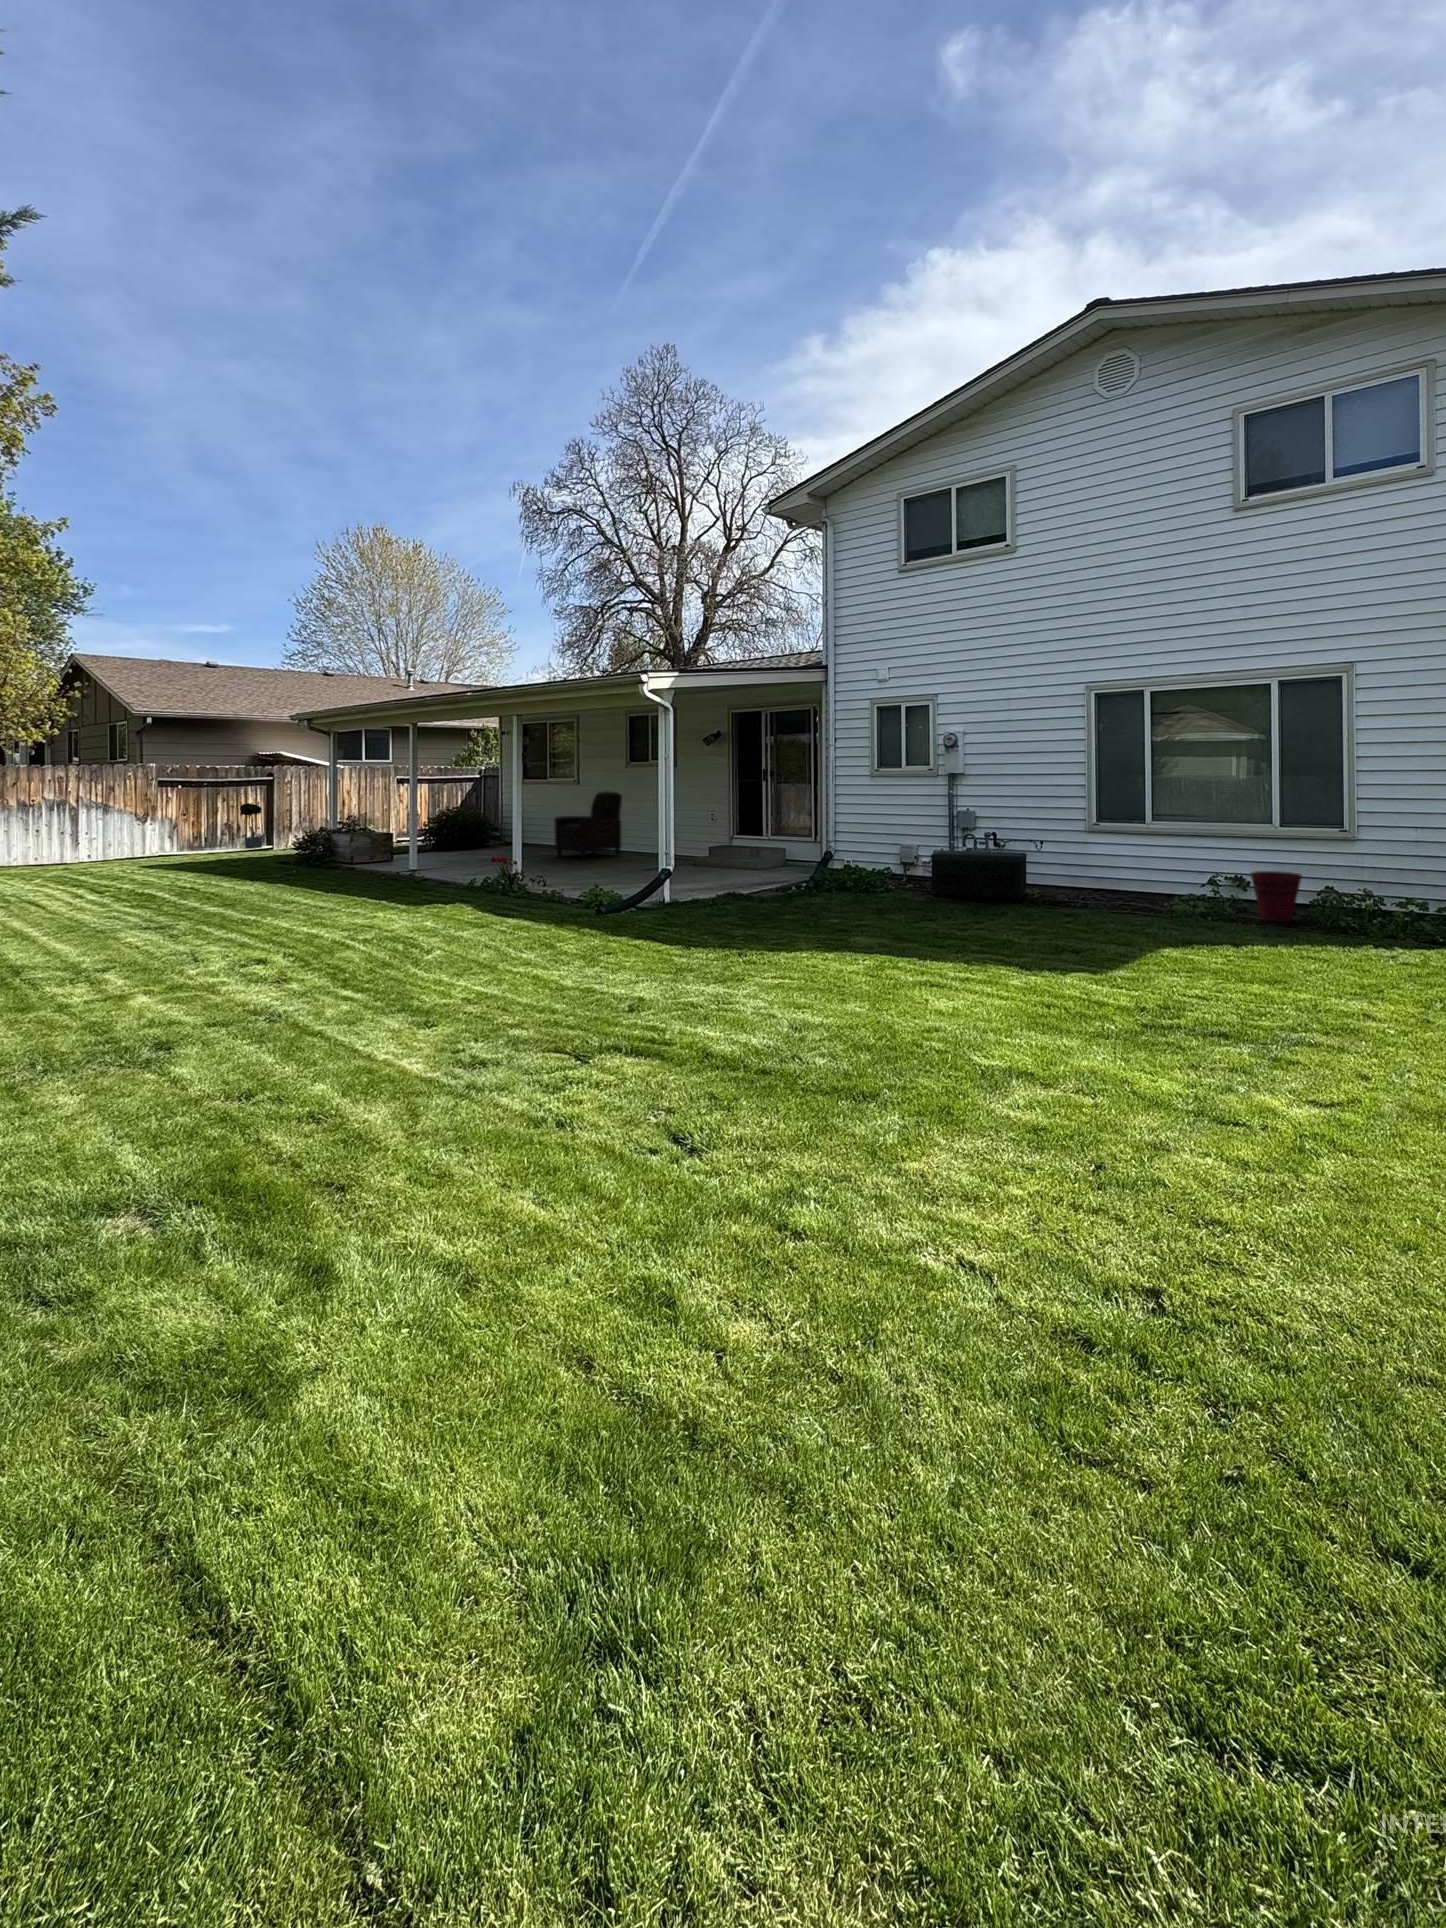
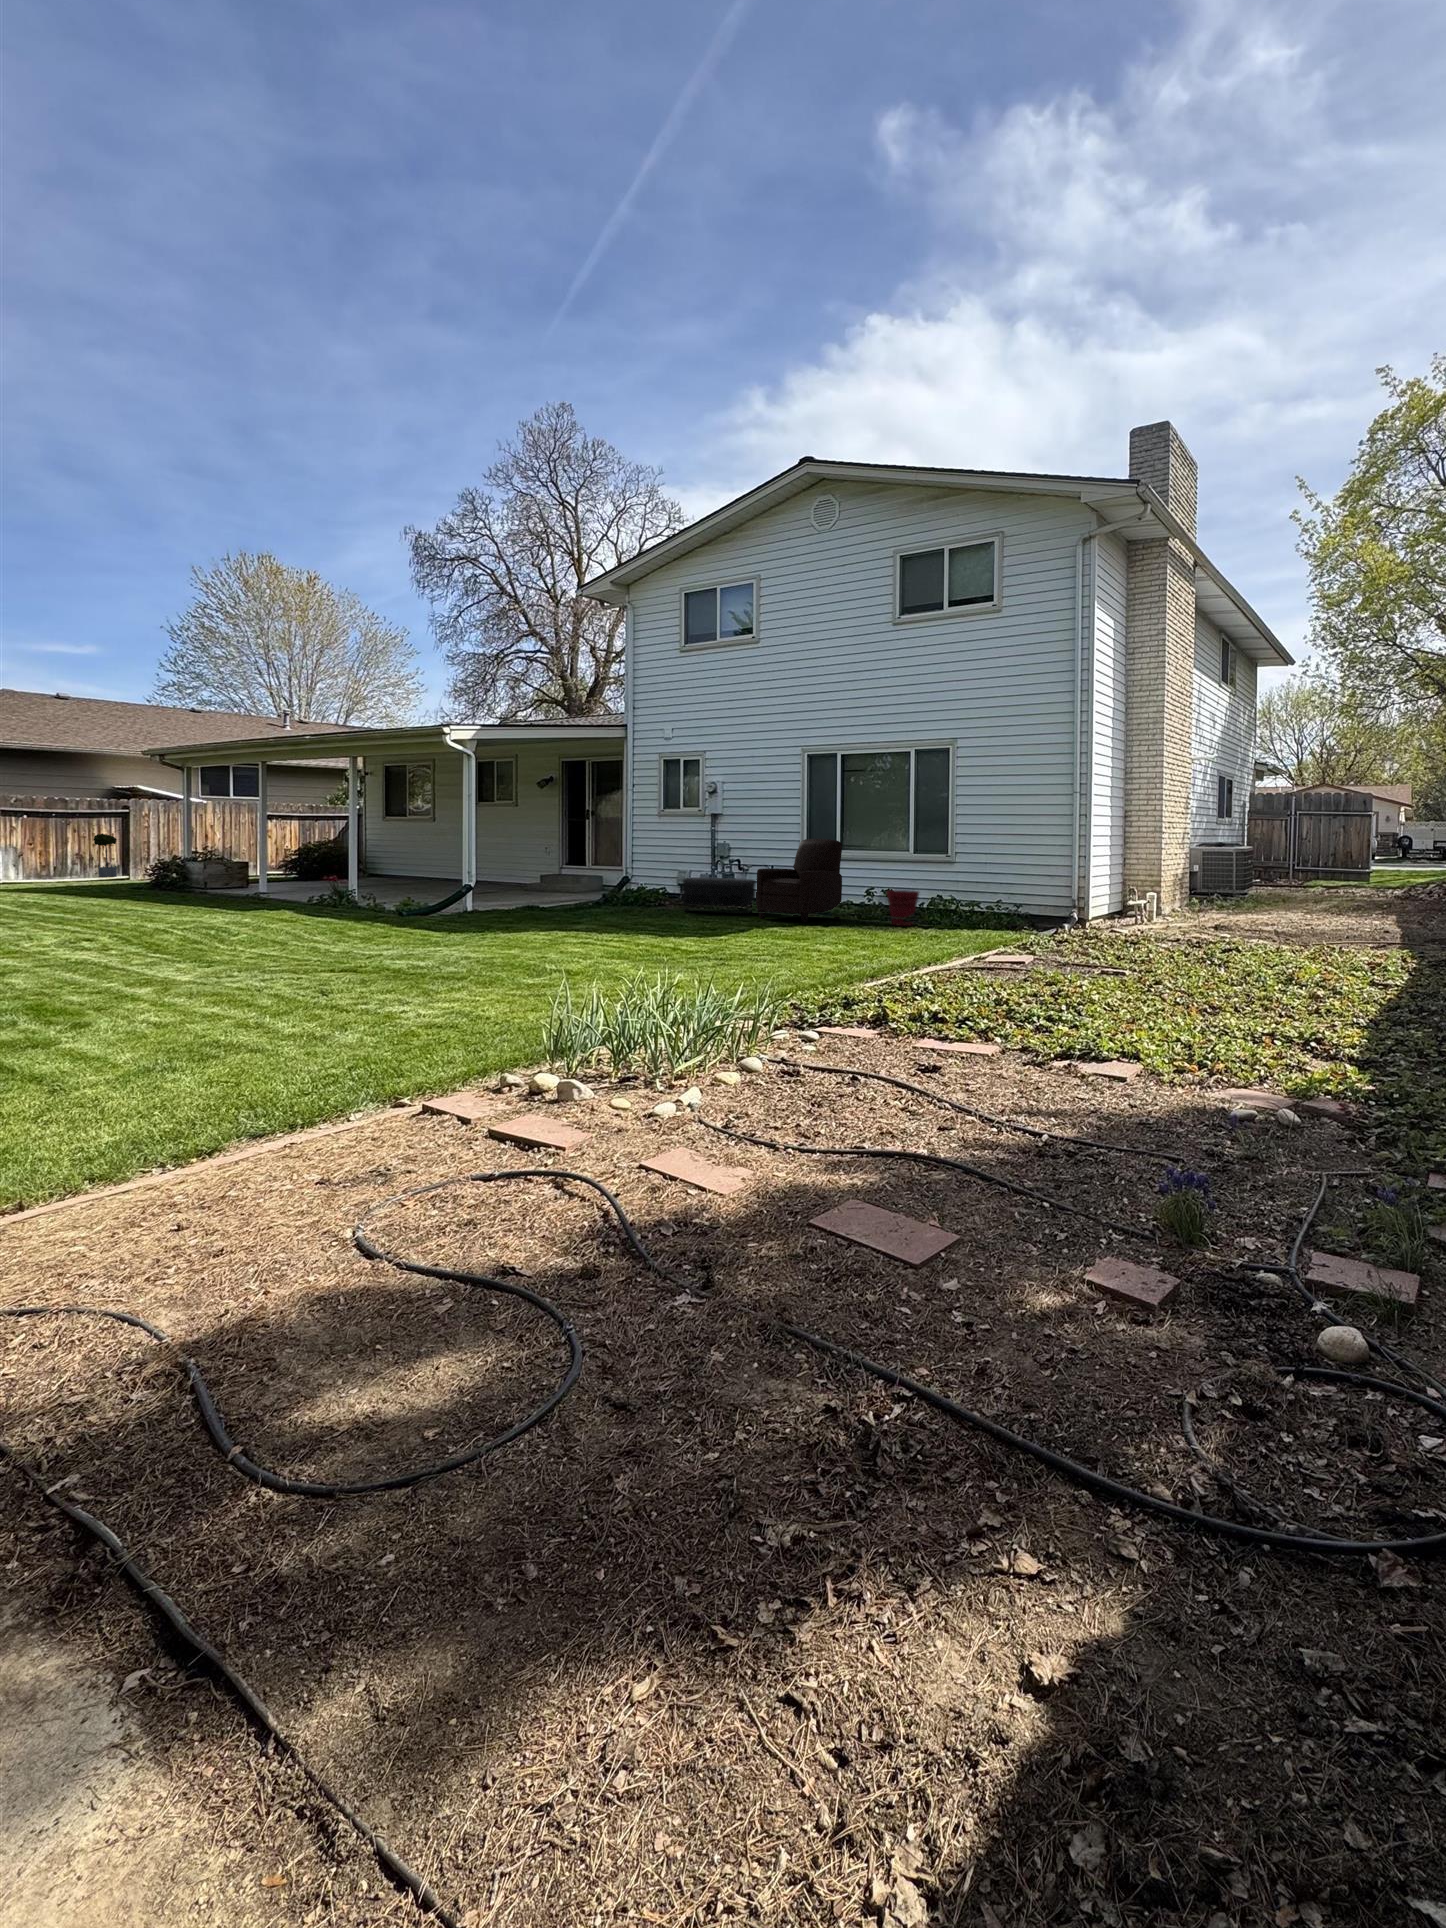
chair: present [555,791,622,859] -> present [756,839,842,922]

